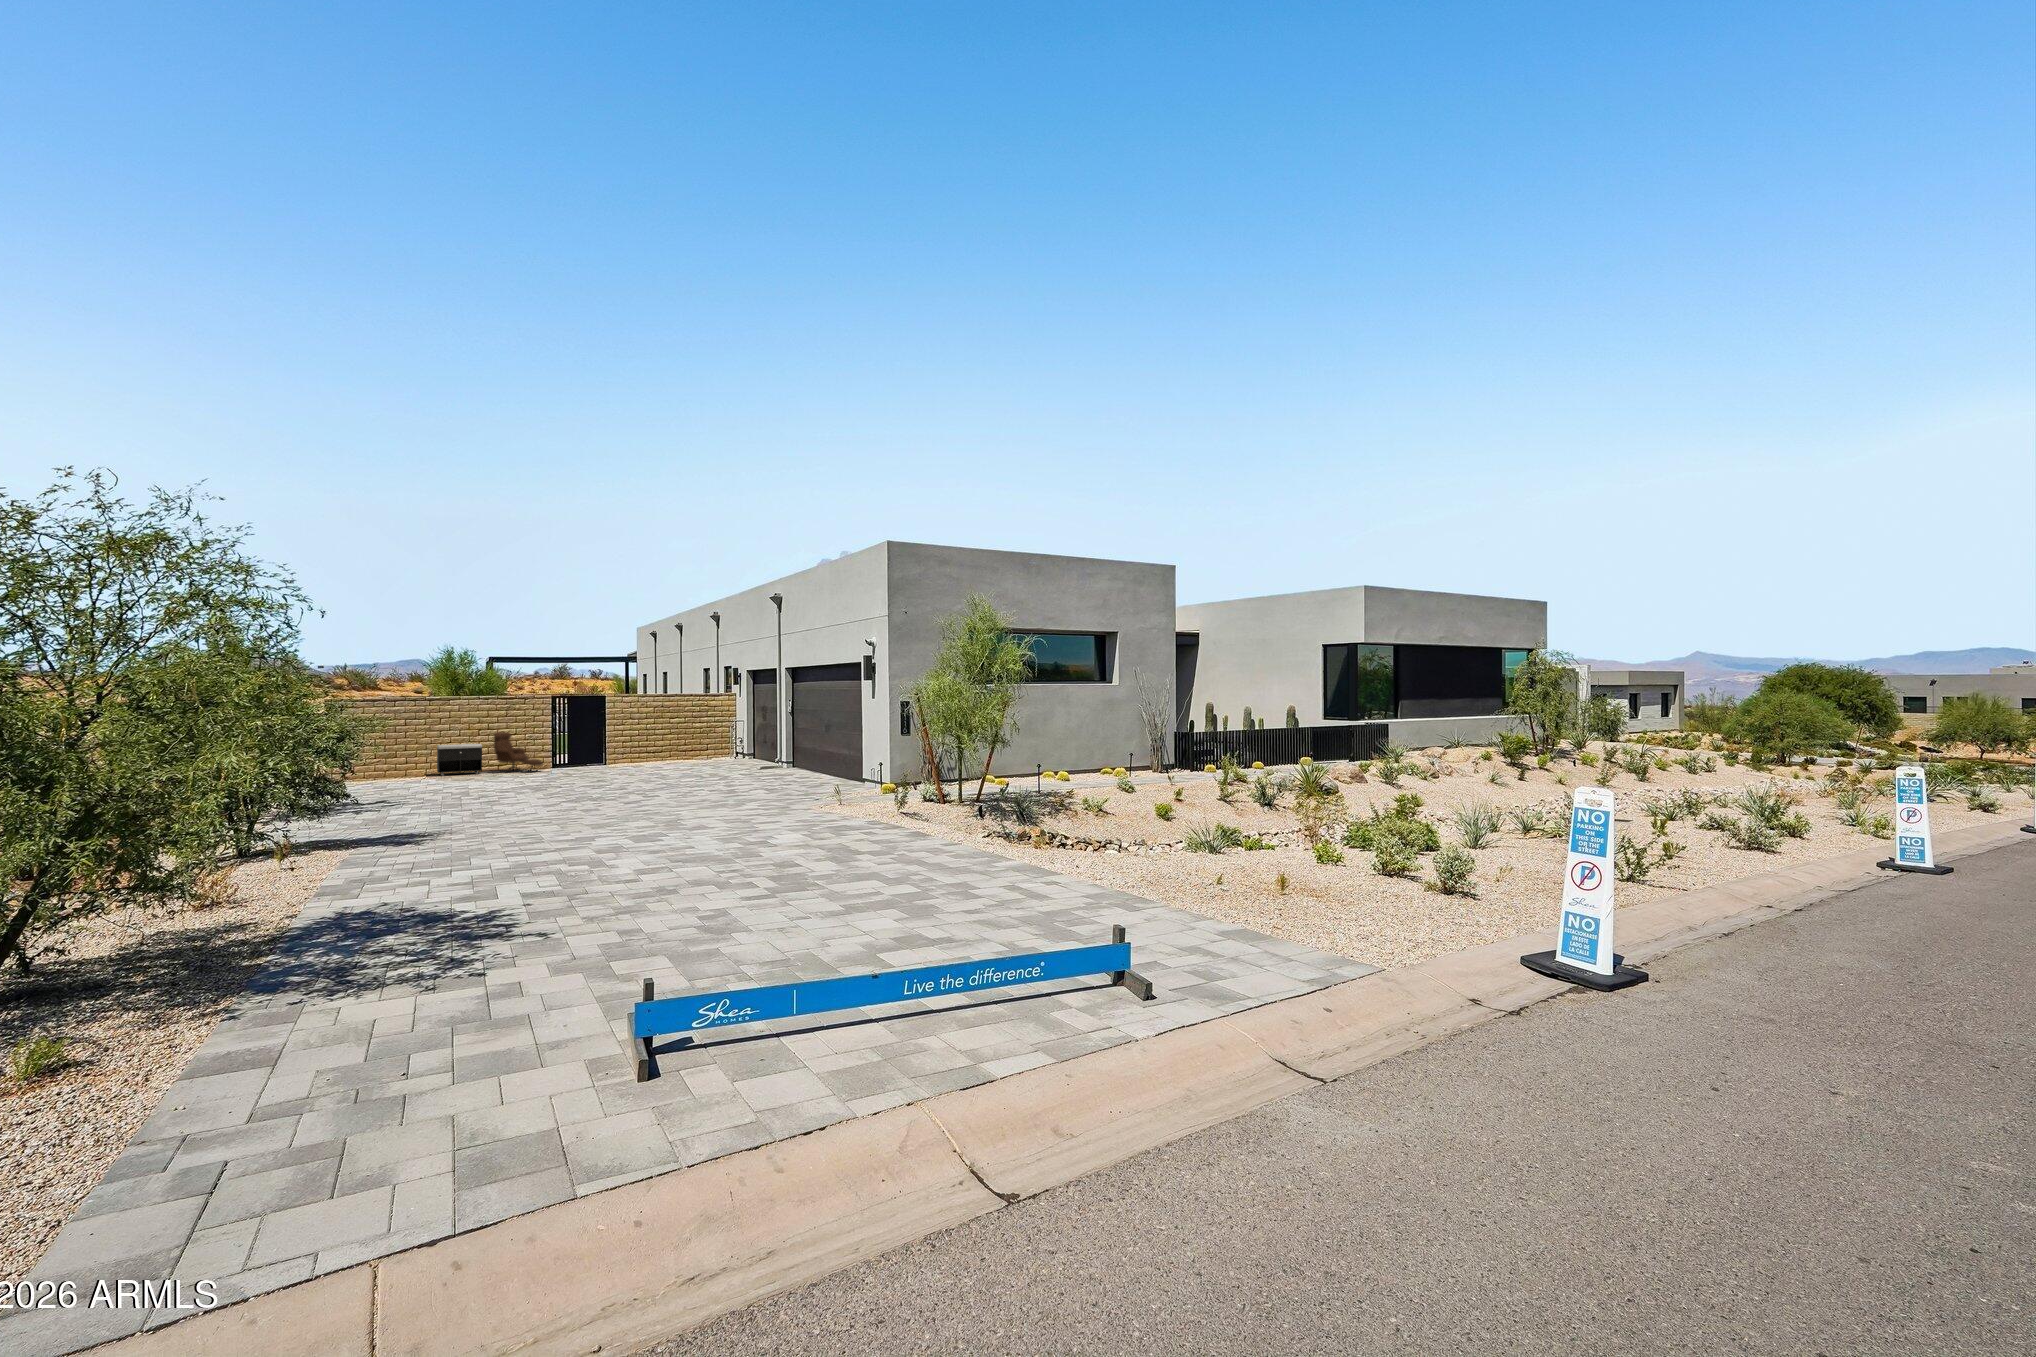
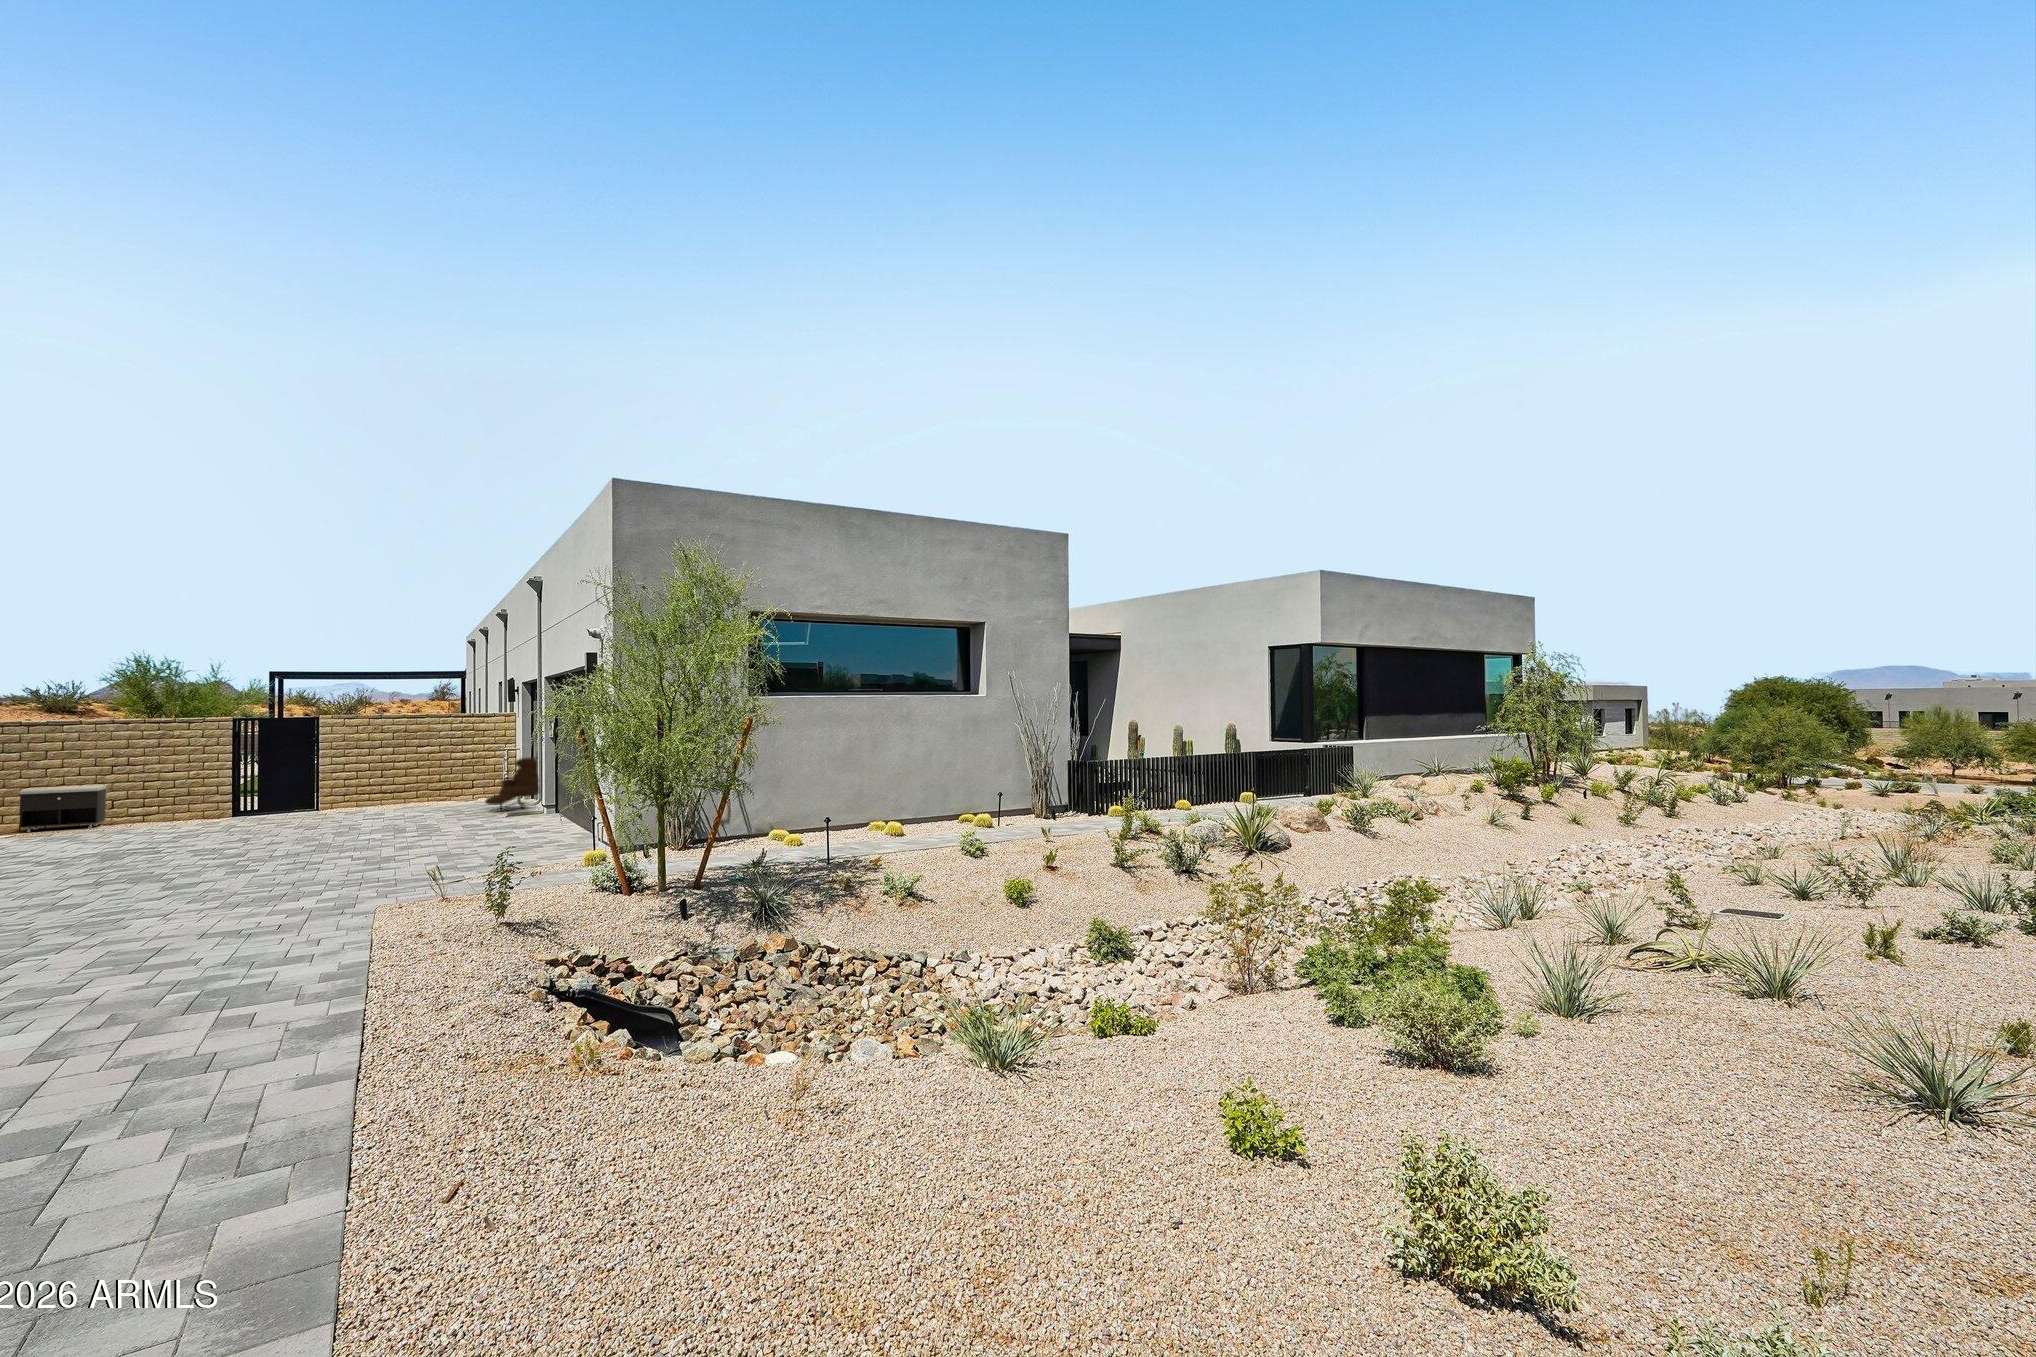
lounge chair: present [494,732,543,771] -> present [485,757,539,811]

